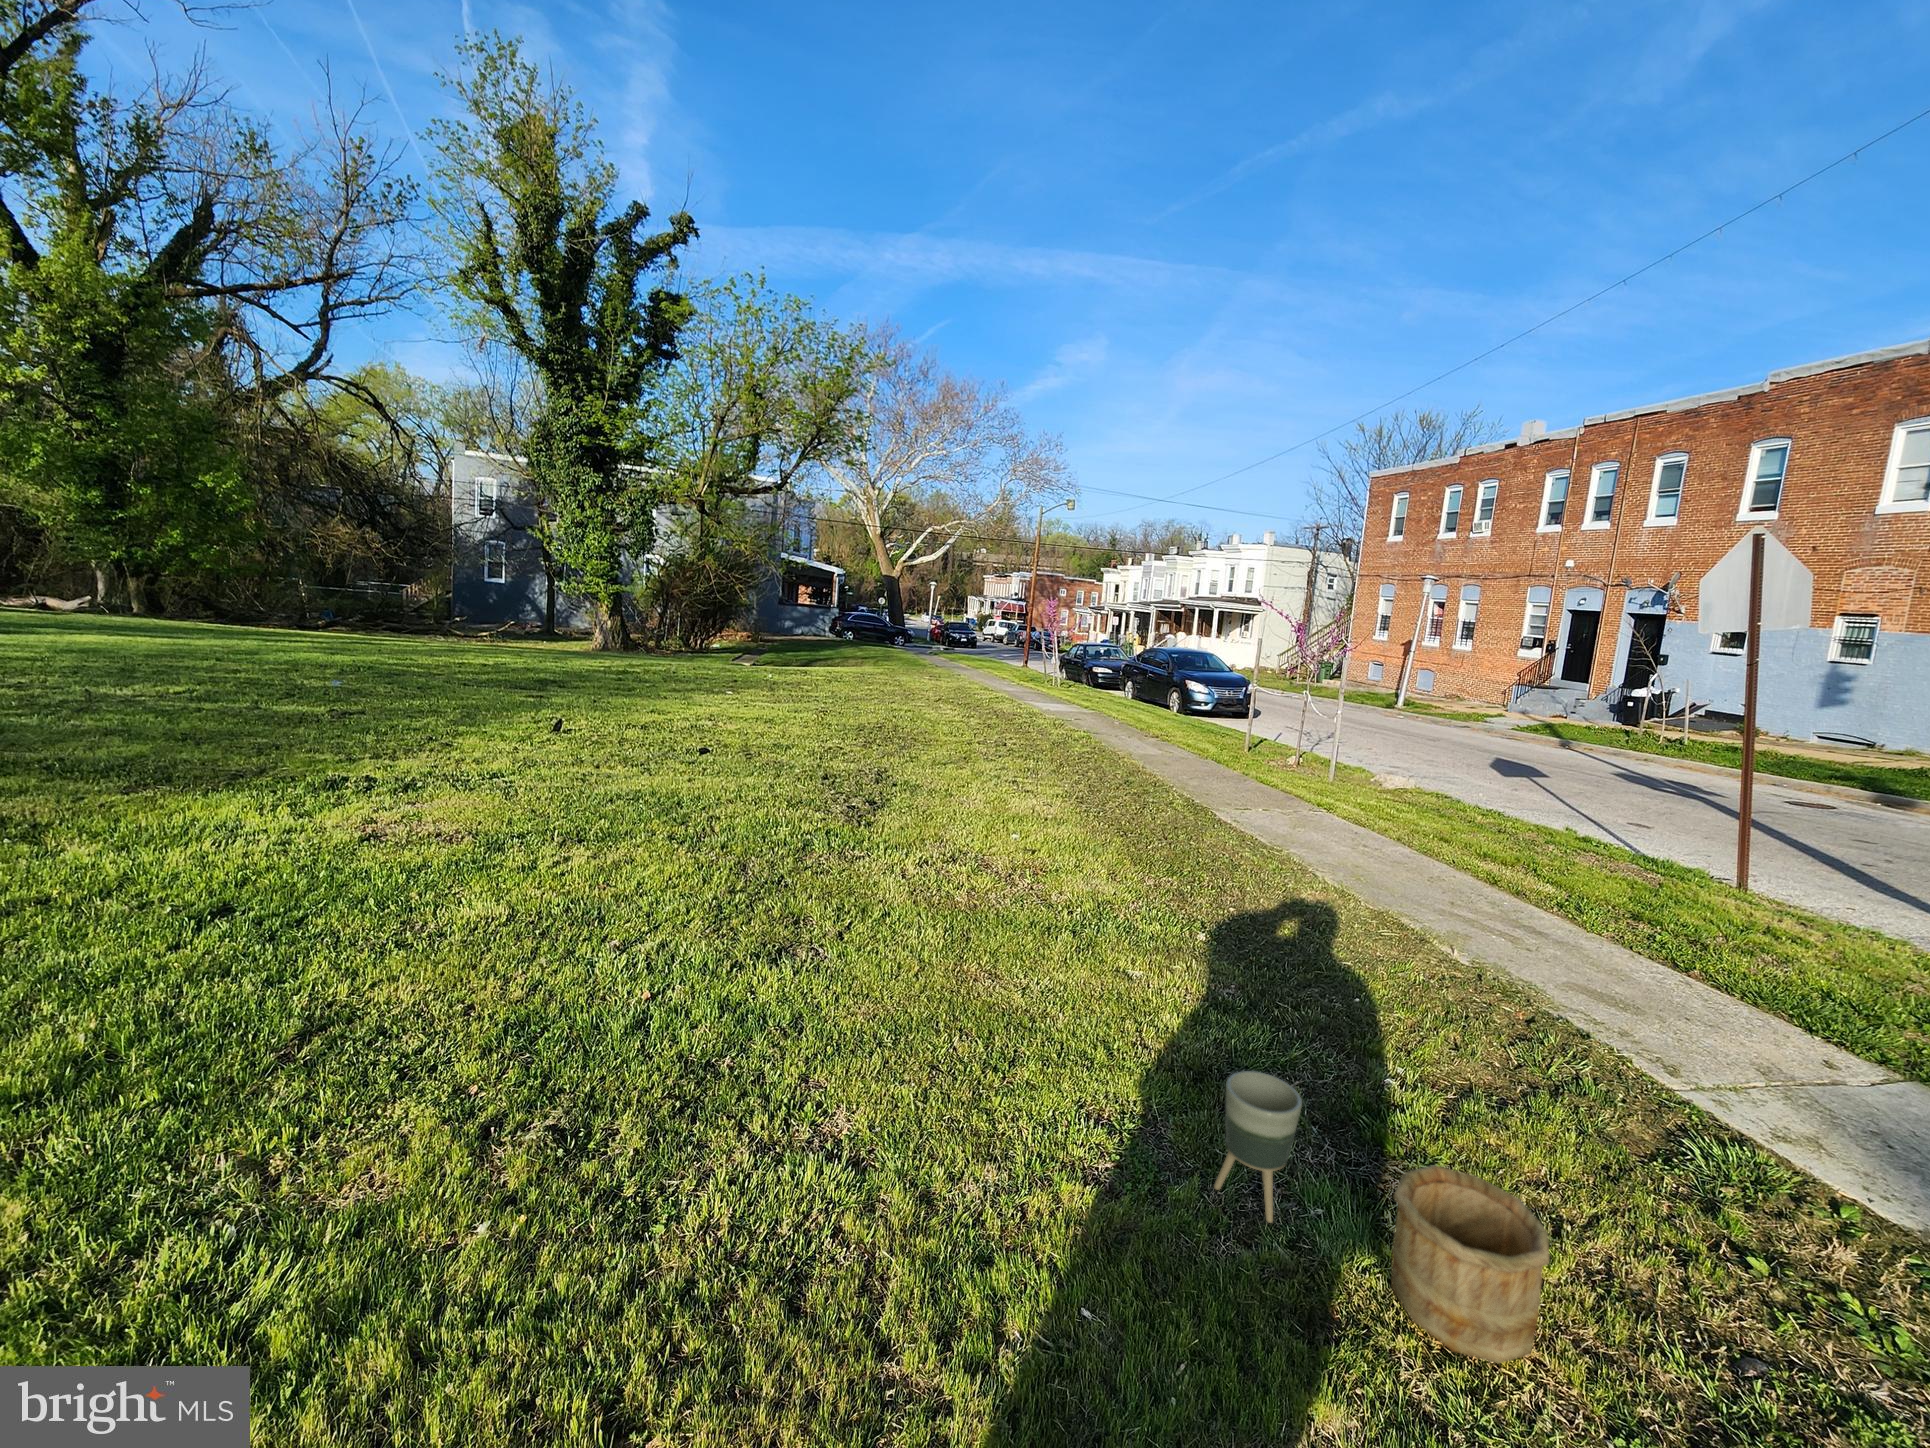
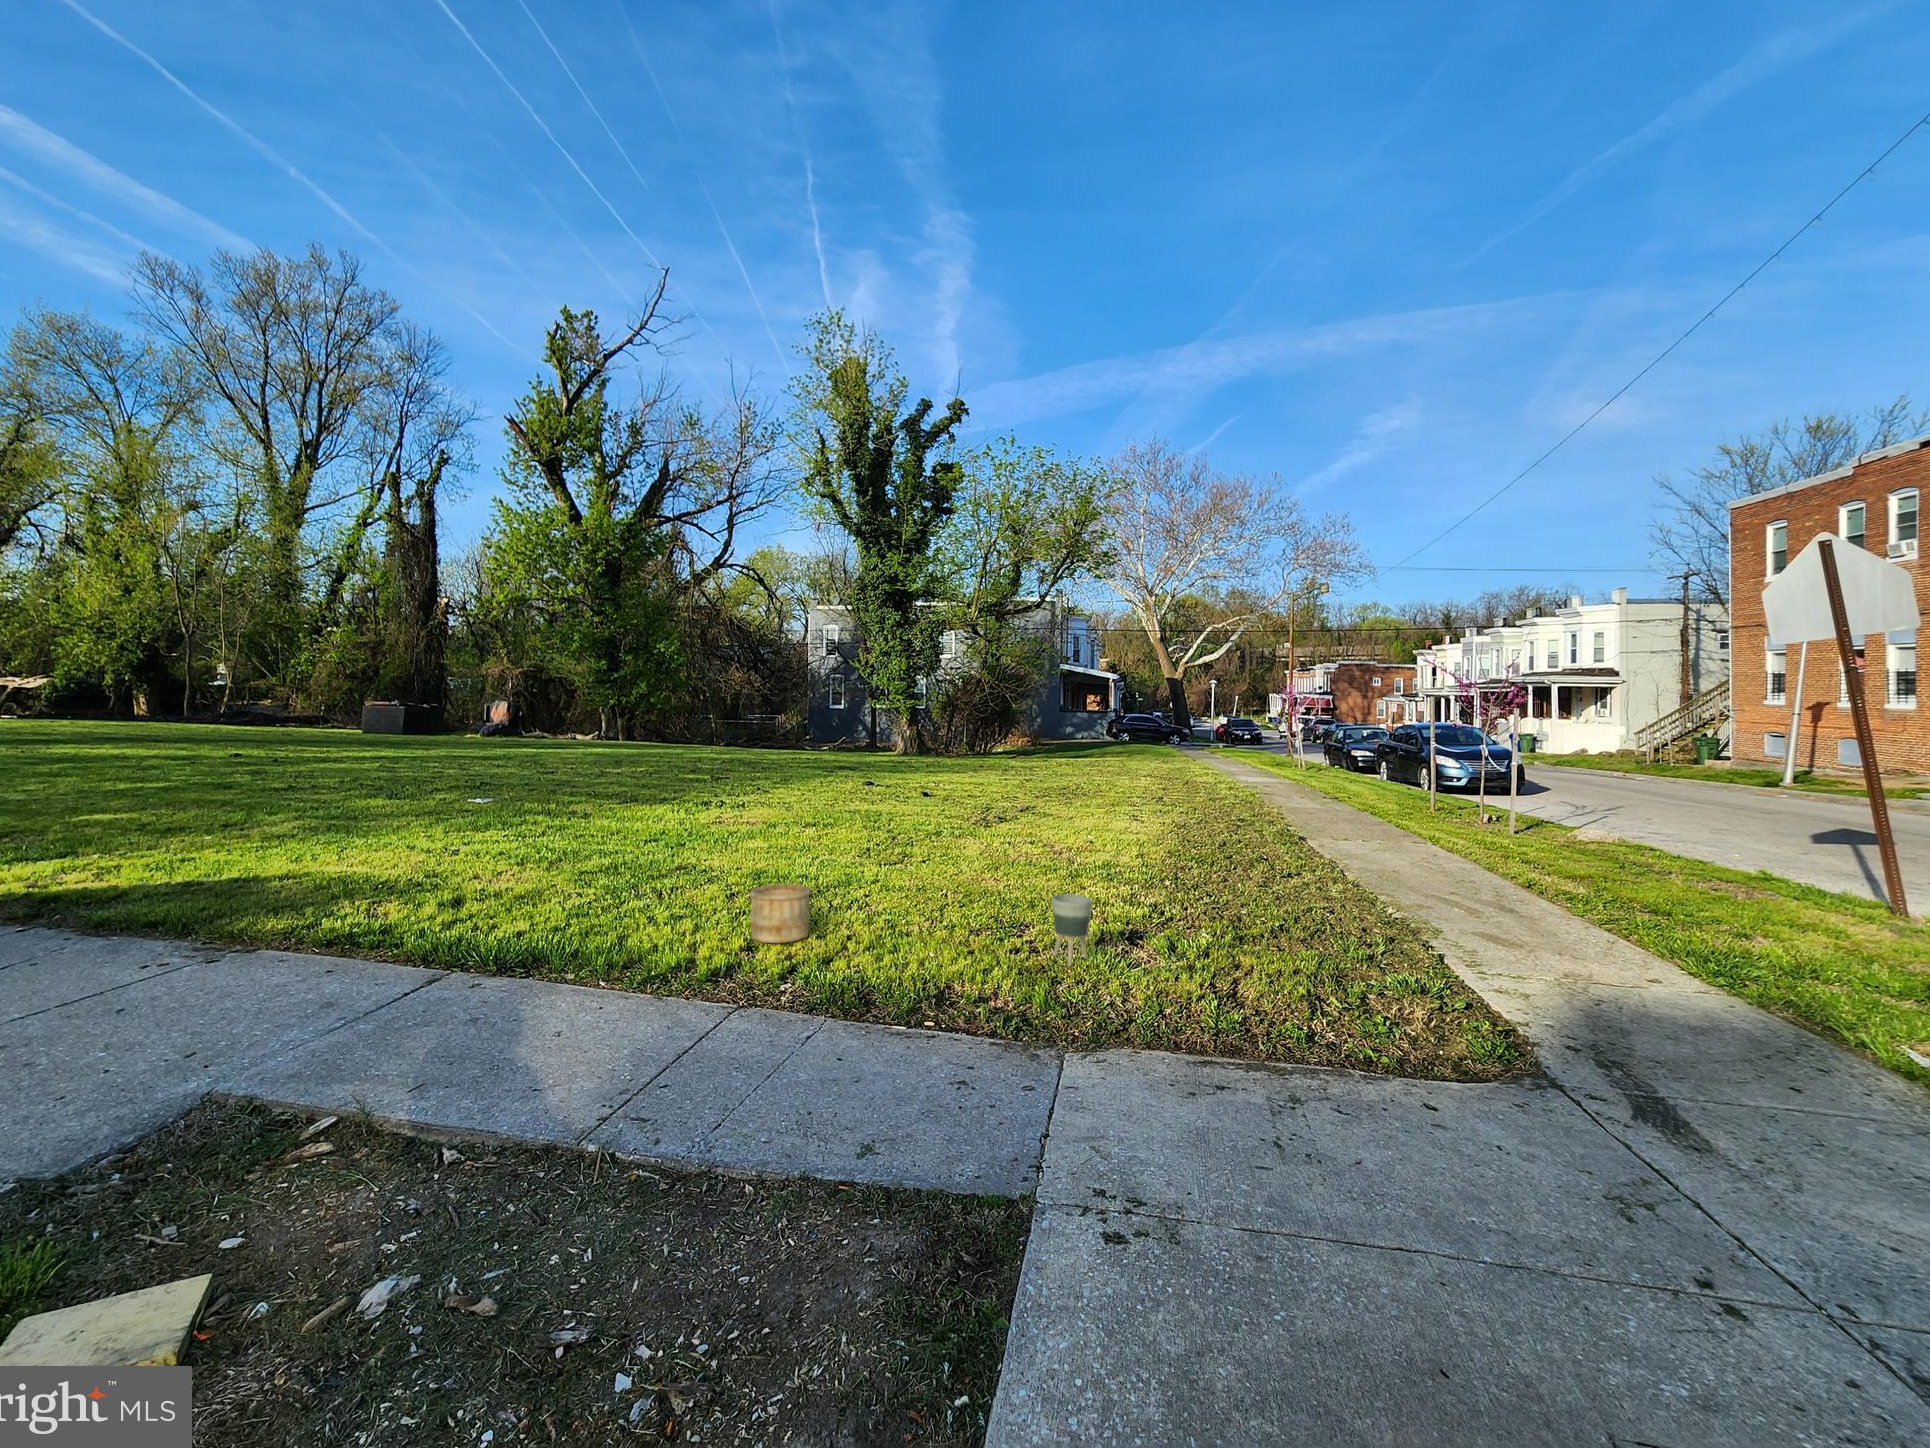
wooden bucket: present [1391,1165,1549,1364] -> present [750,884,811,943]

